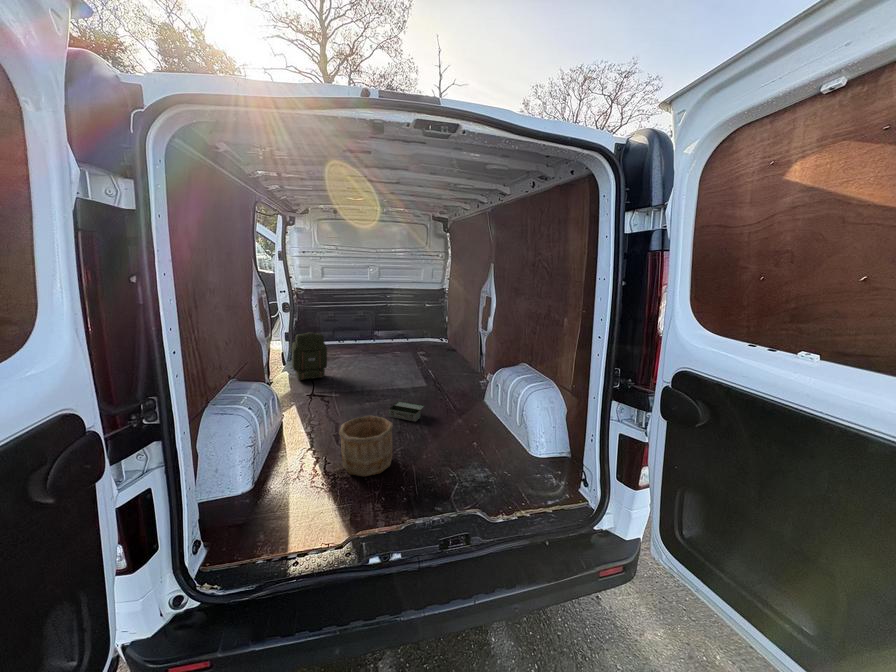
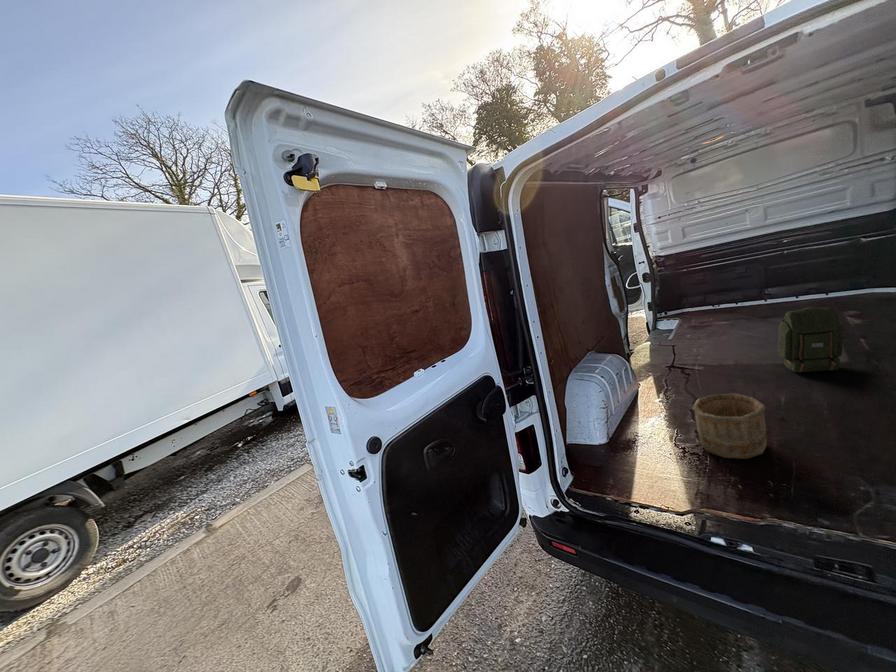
backpack: present [292,332,327,380] -> present [778,307,843,372]
toolbox: present [388,401,424,422] -> none [771,380,835,408]

